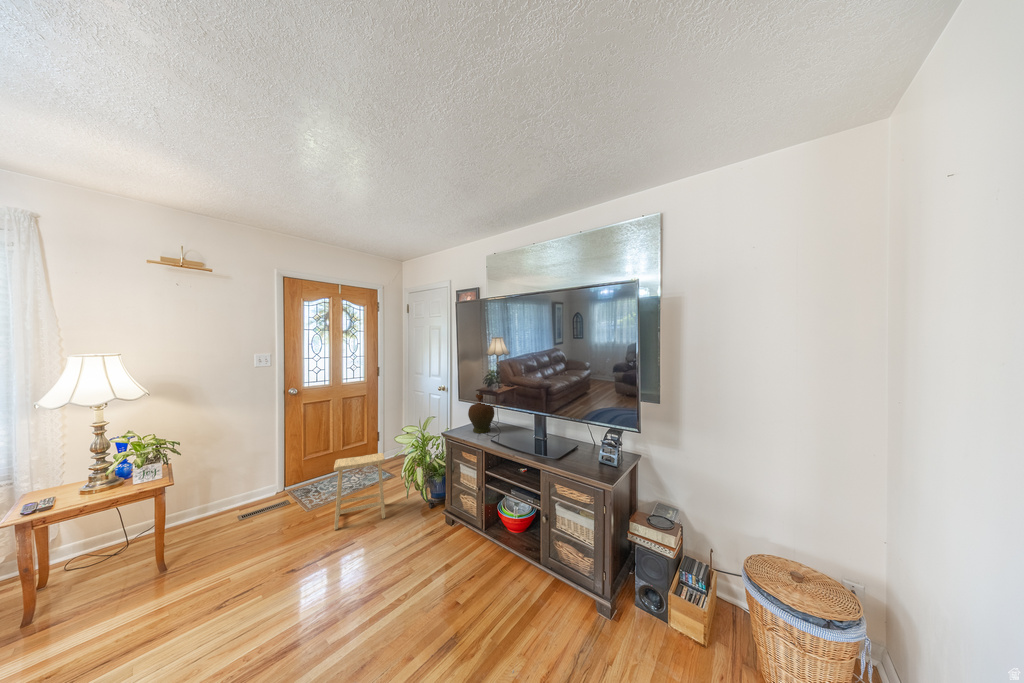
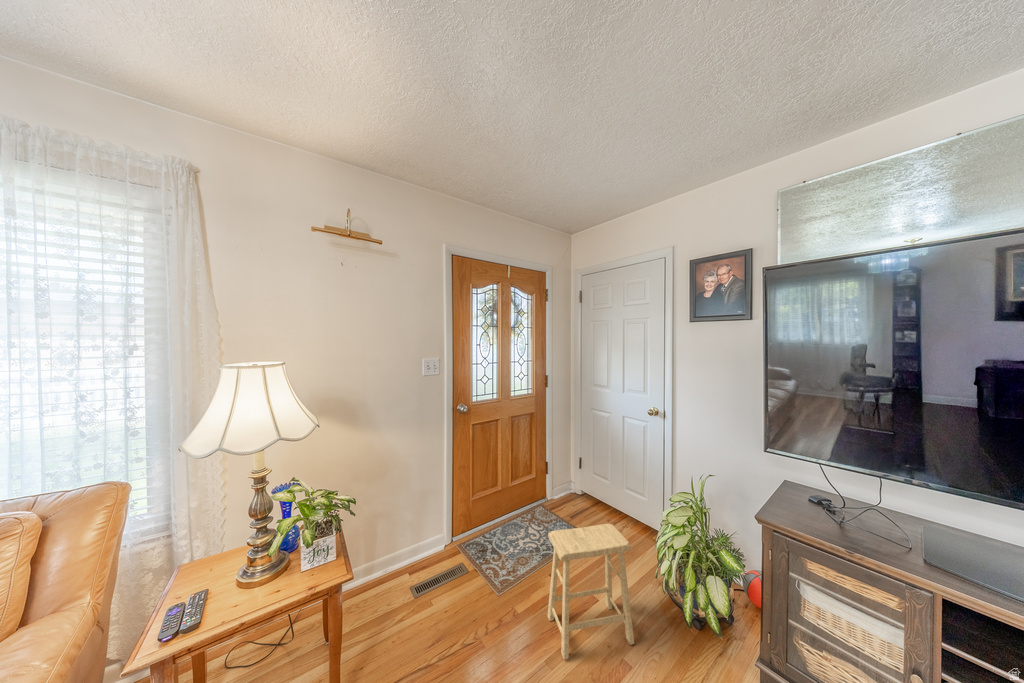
decorative vase: present [468,394,494,433] -> none [814,452,892,538]

